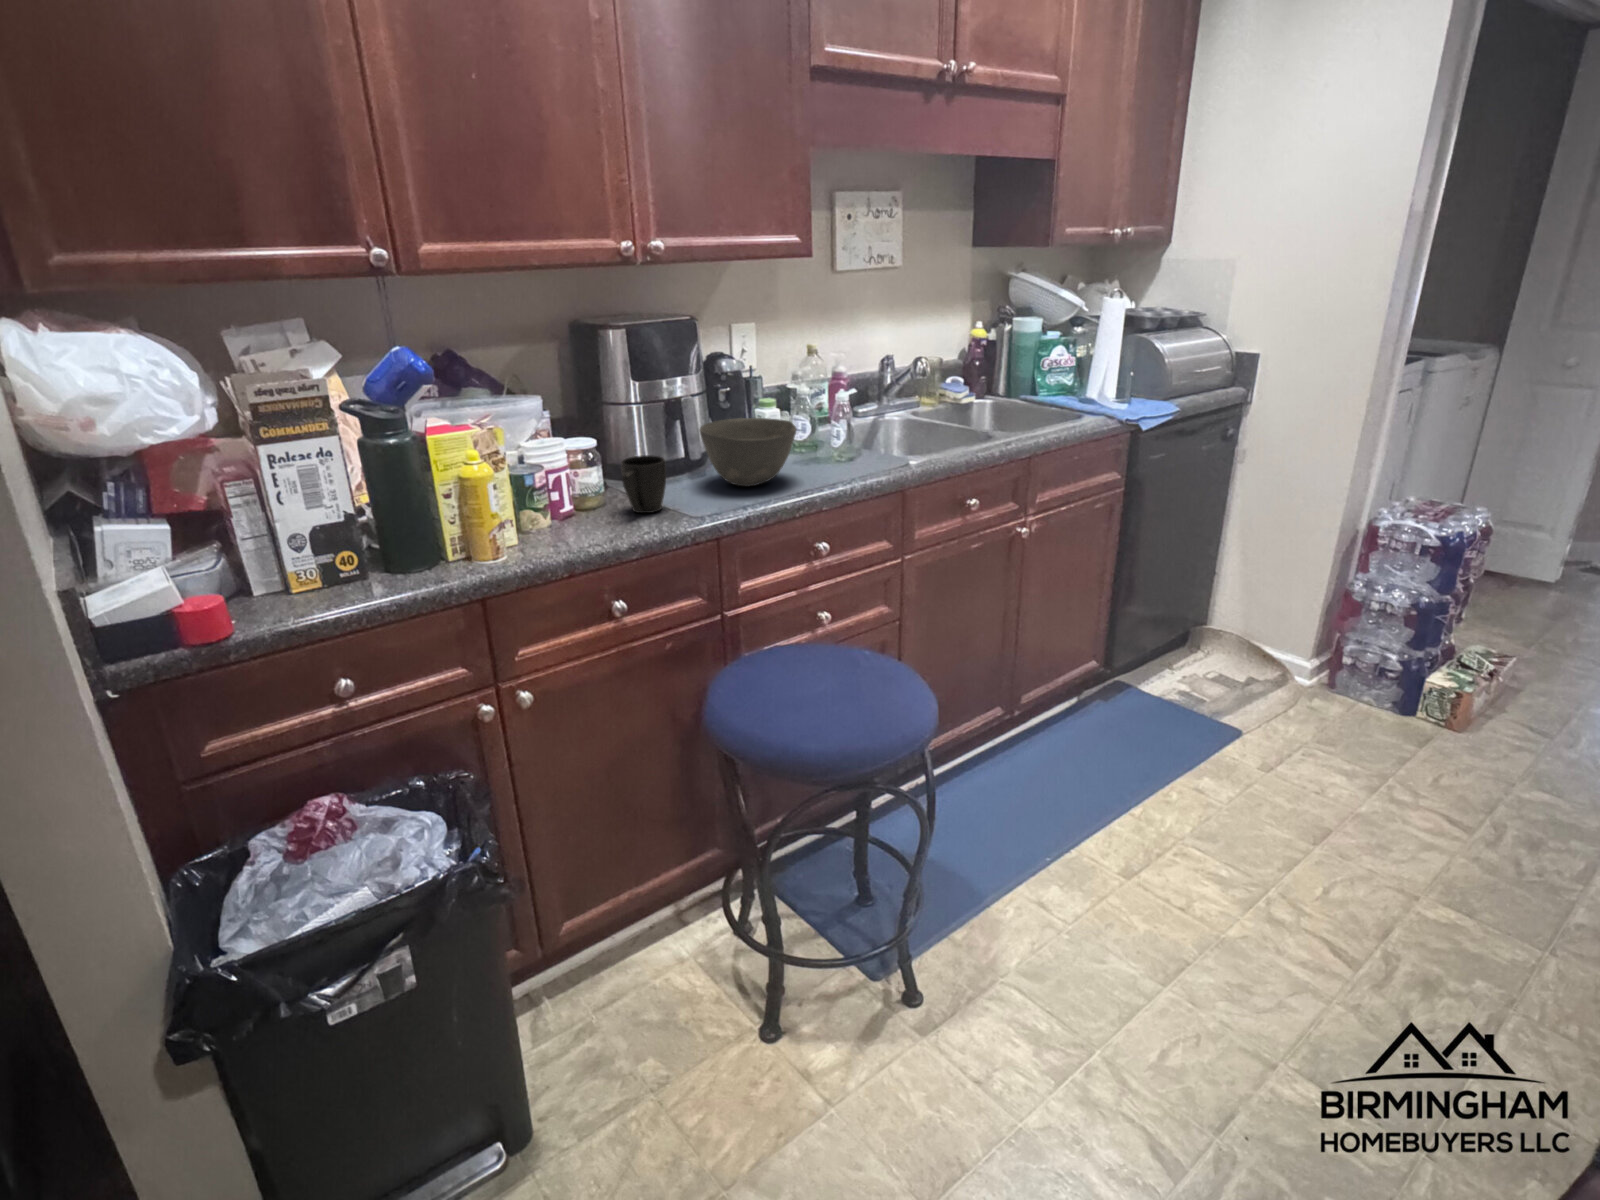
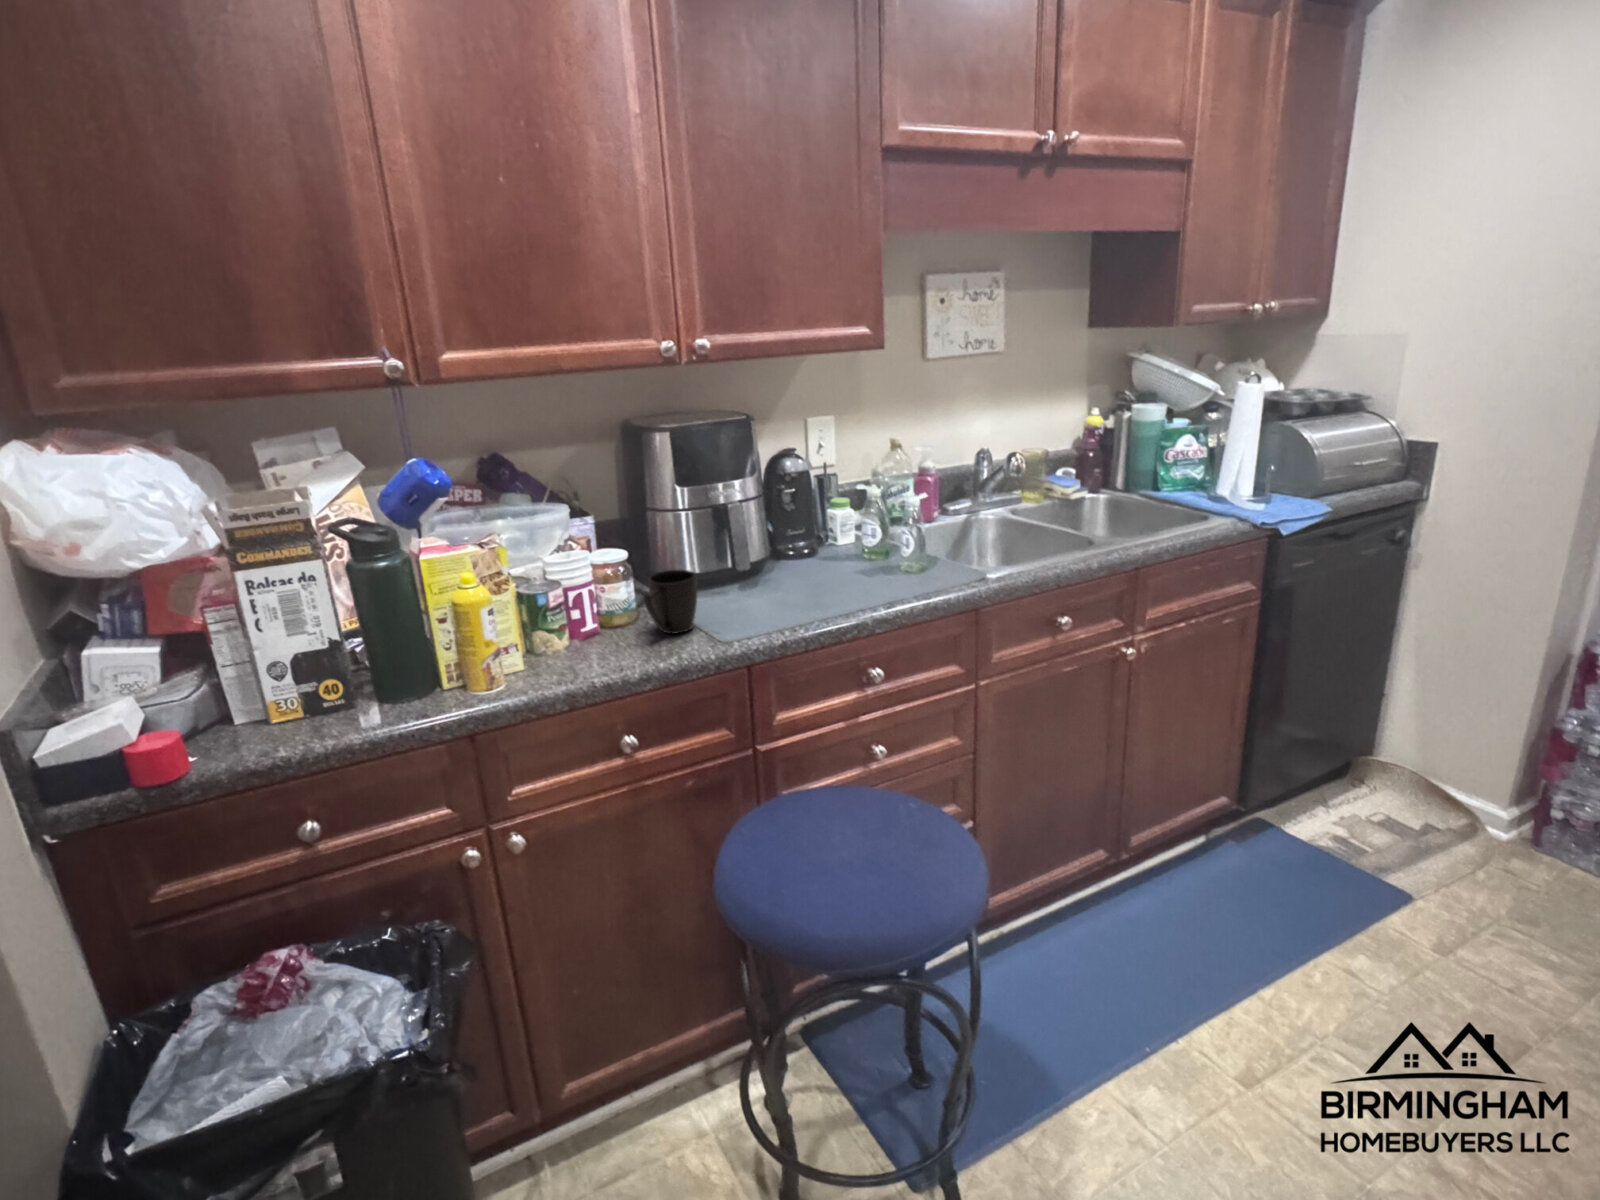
bowl: present [700,418,797,486] -> none [744,525,851,602]

